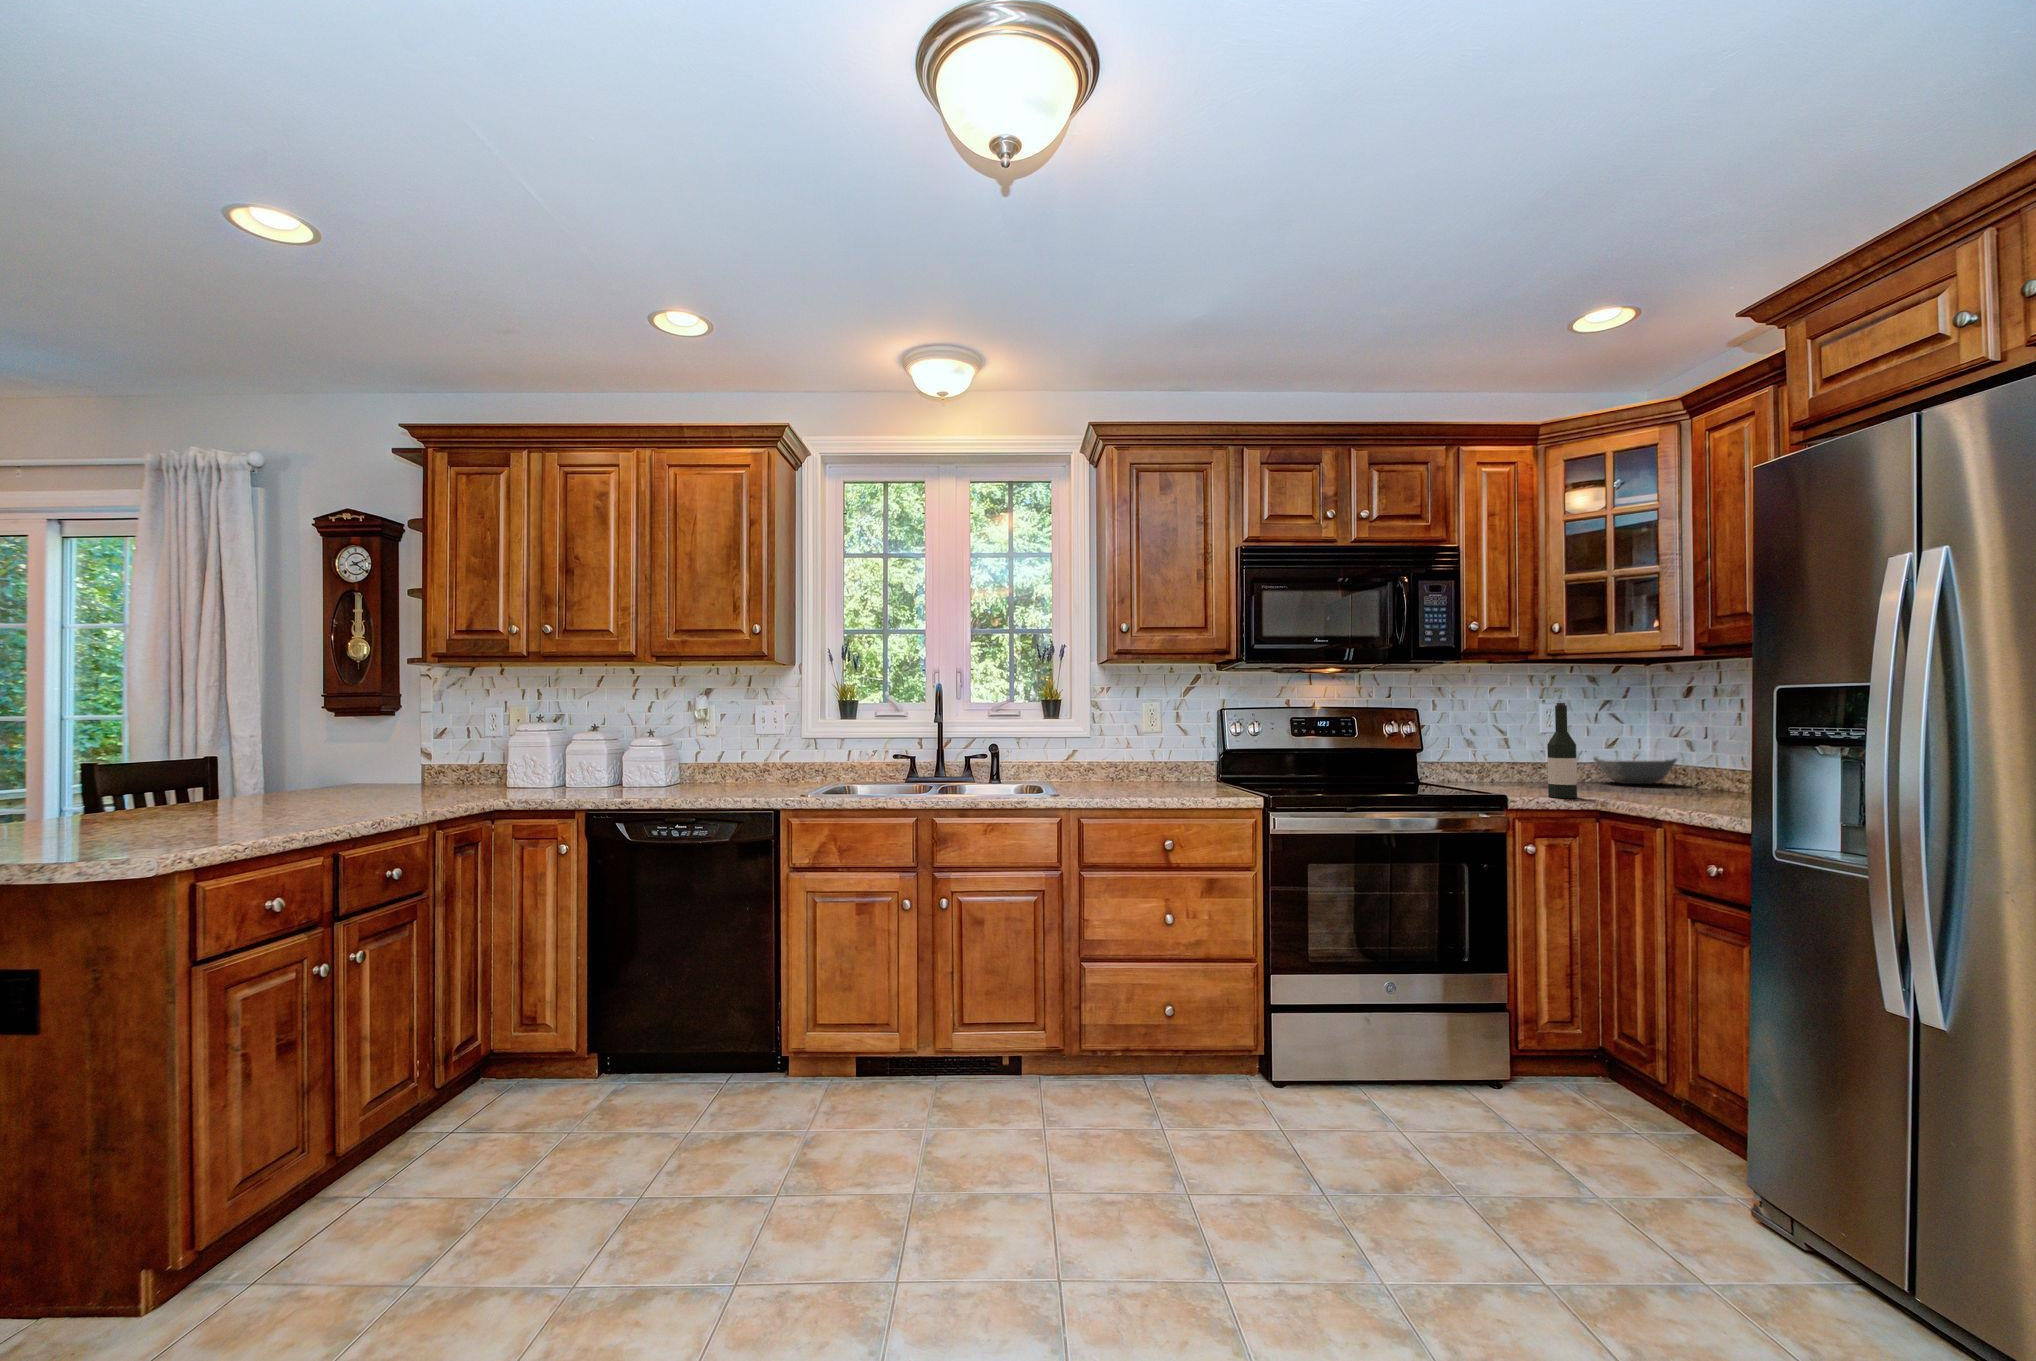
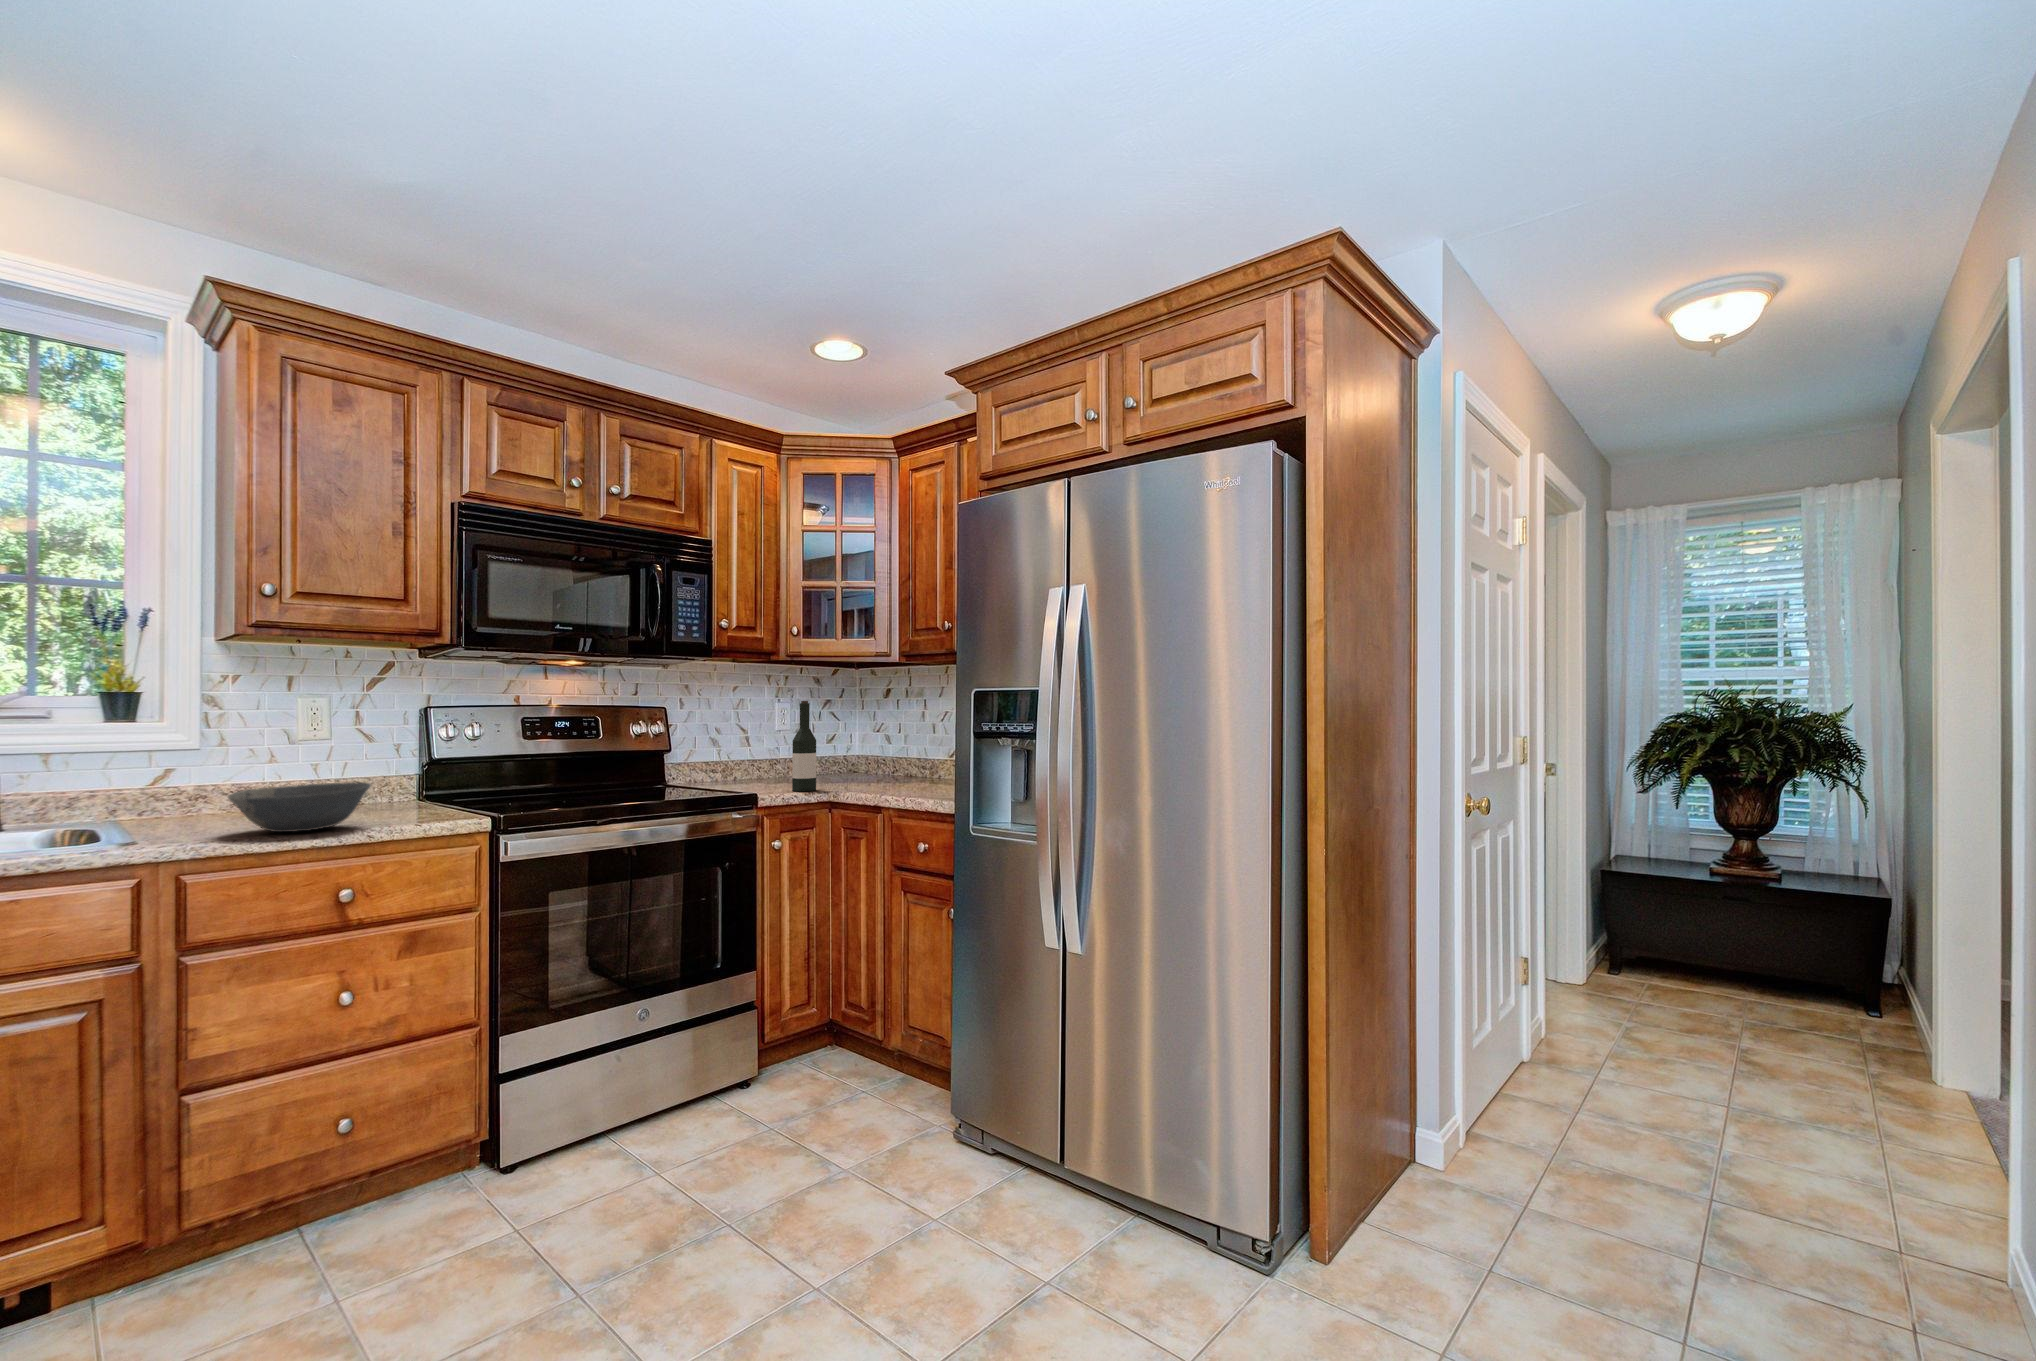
bowl: present [1594,757,1678,784] -> present [228,782,371,832]

